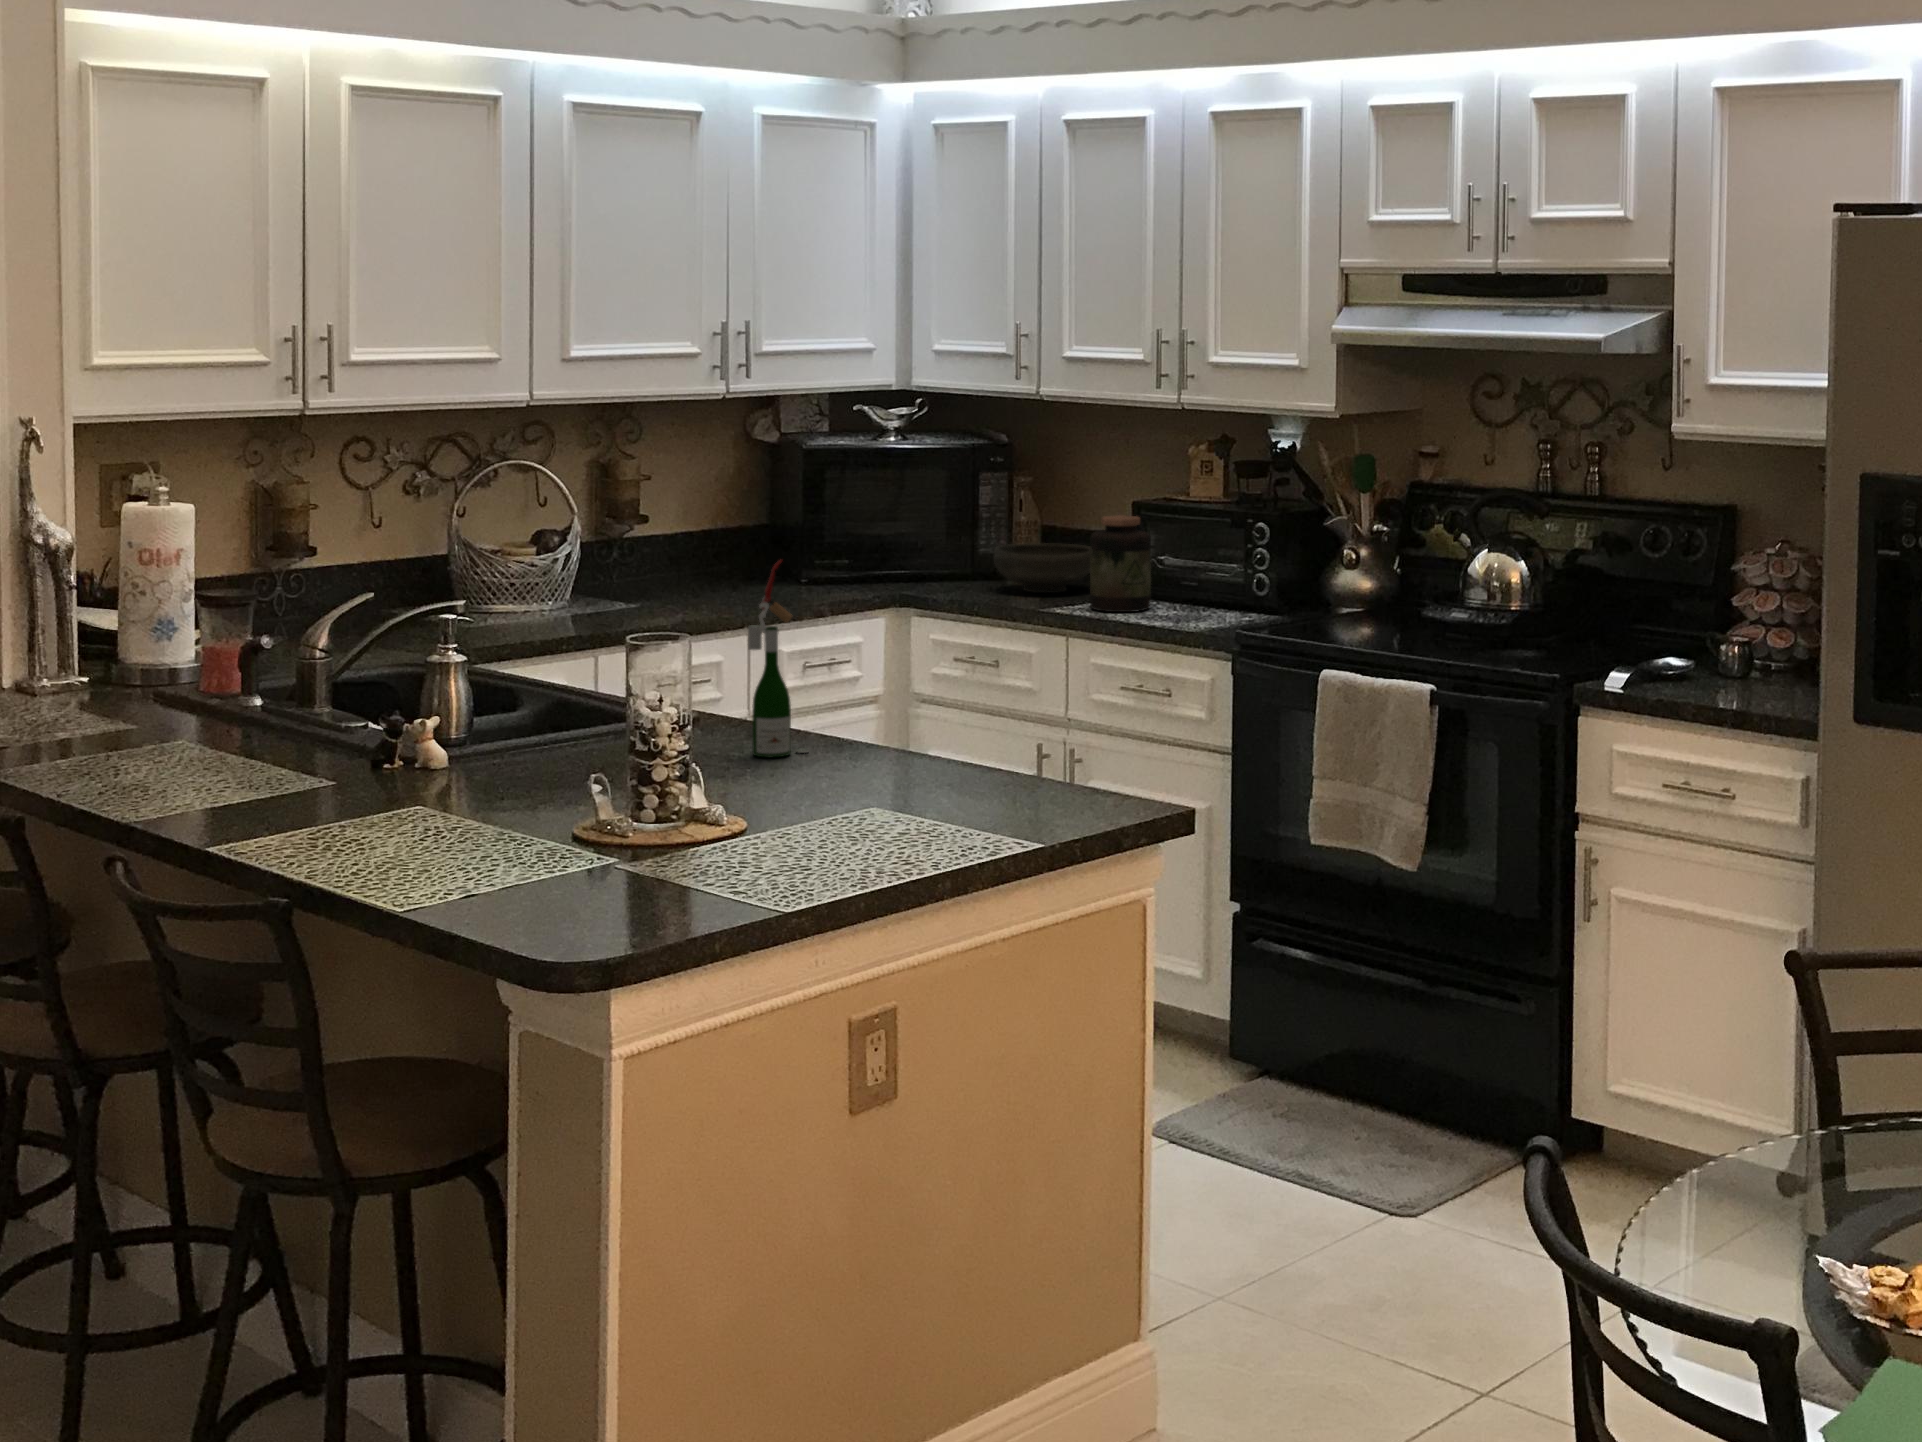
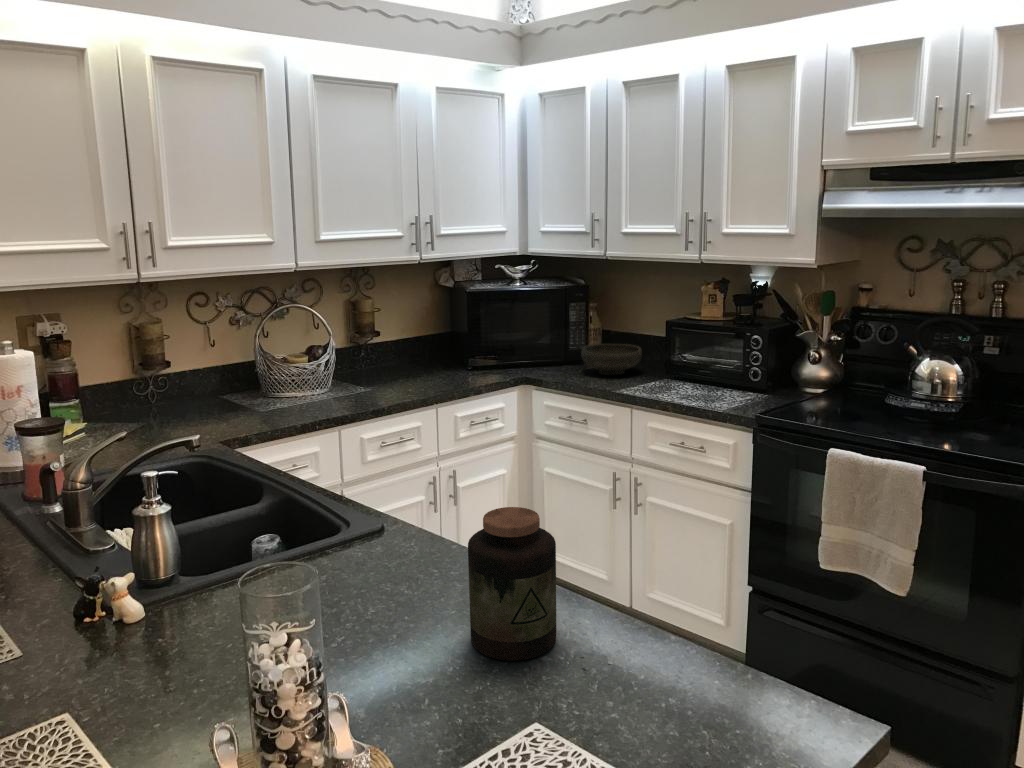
jar: present [1090,515,1151,612] -> present [468,507,556,661]
wine bottle: present [748,560,809,757] -> none [417,425,476,603]

